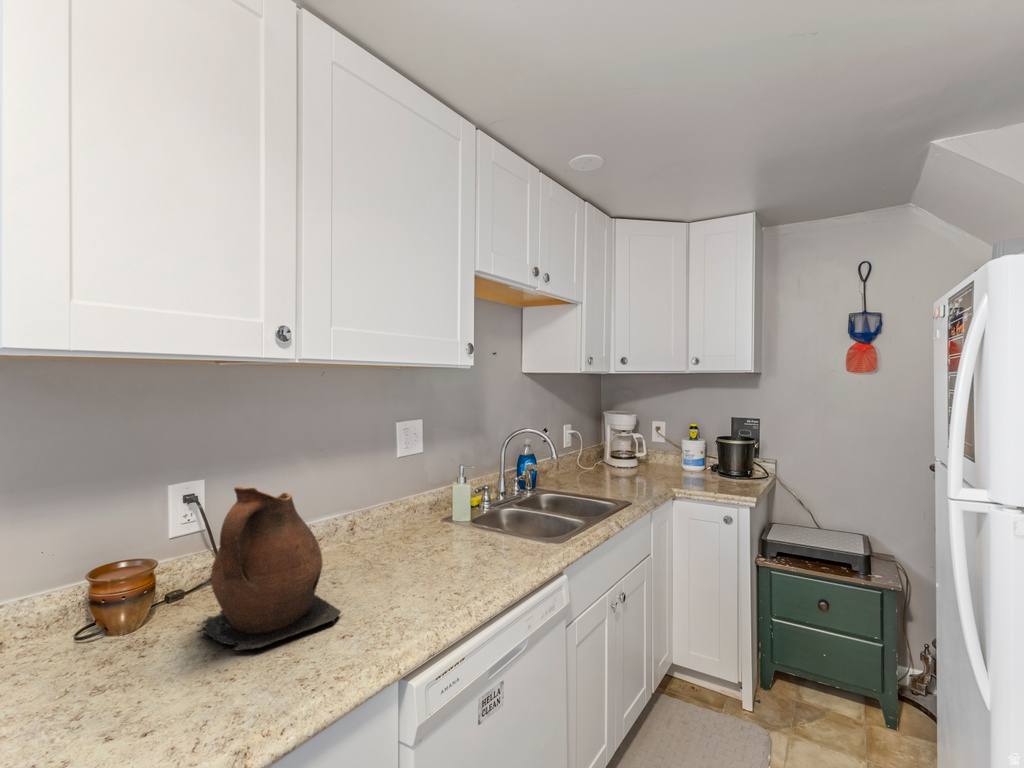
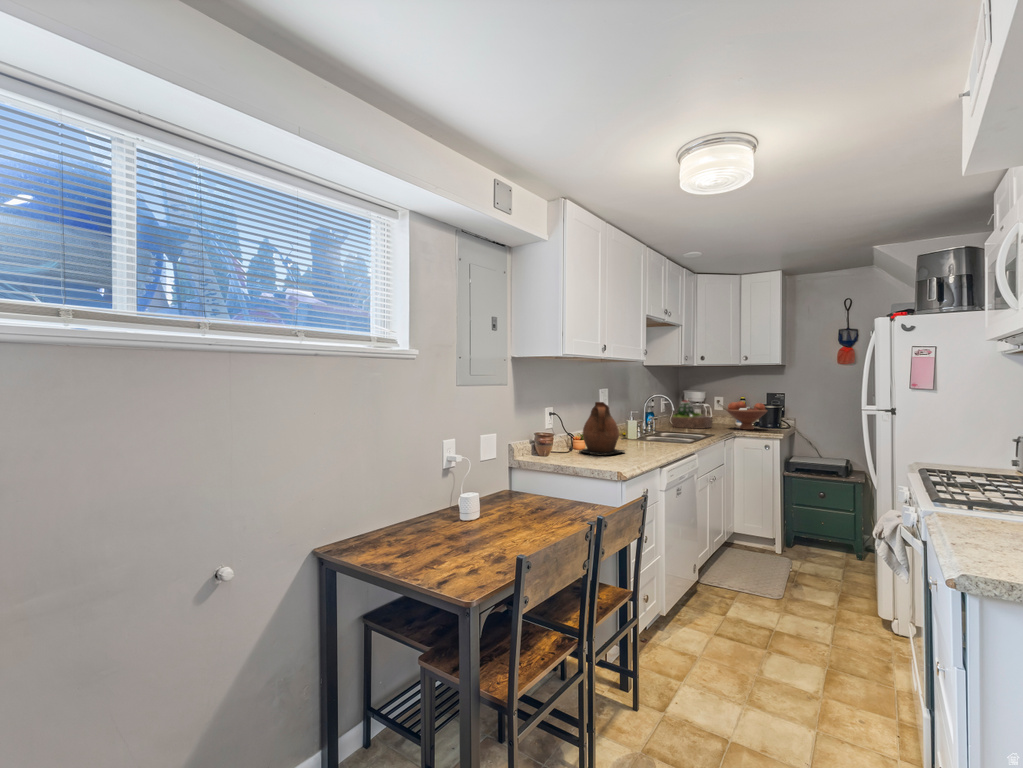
succulent plant: none [575,430,639,482] -> present [672,400,711,429]
fruit bowl: none [663,434,731,485] -> present [727,401,767,430]

